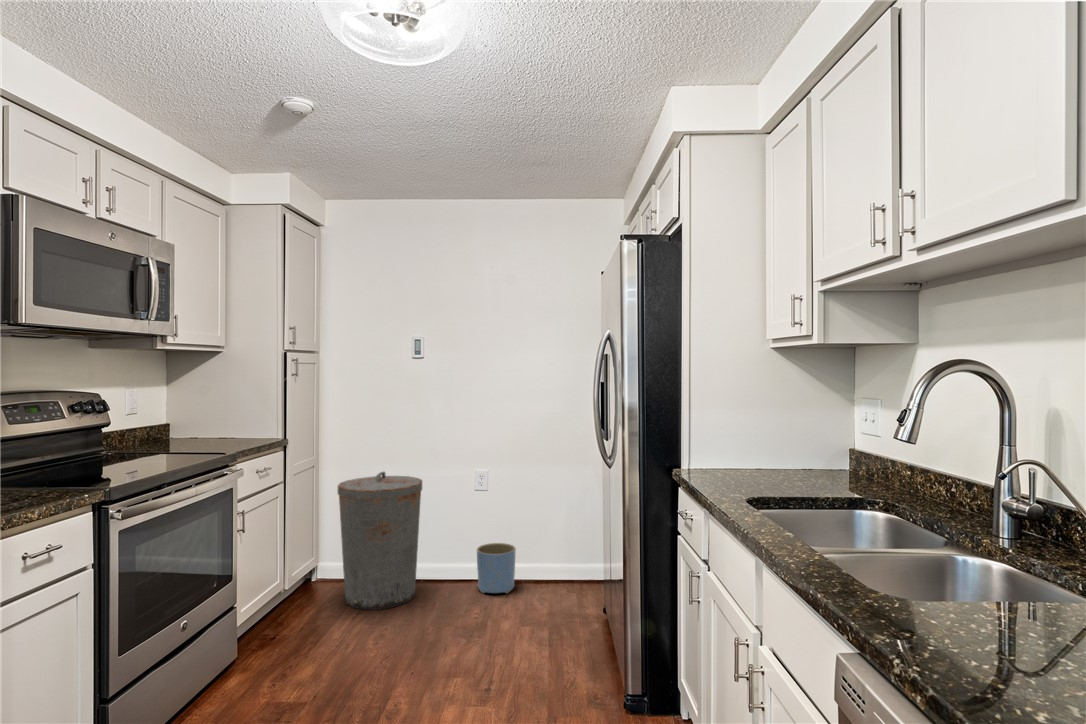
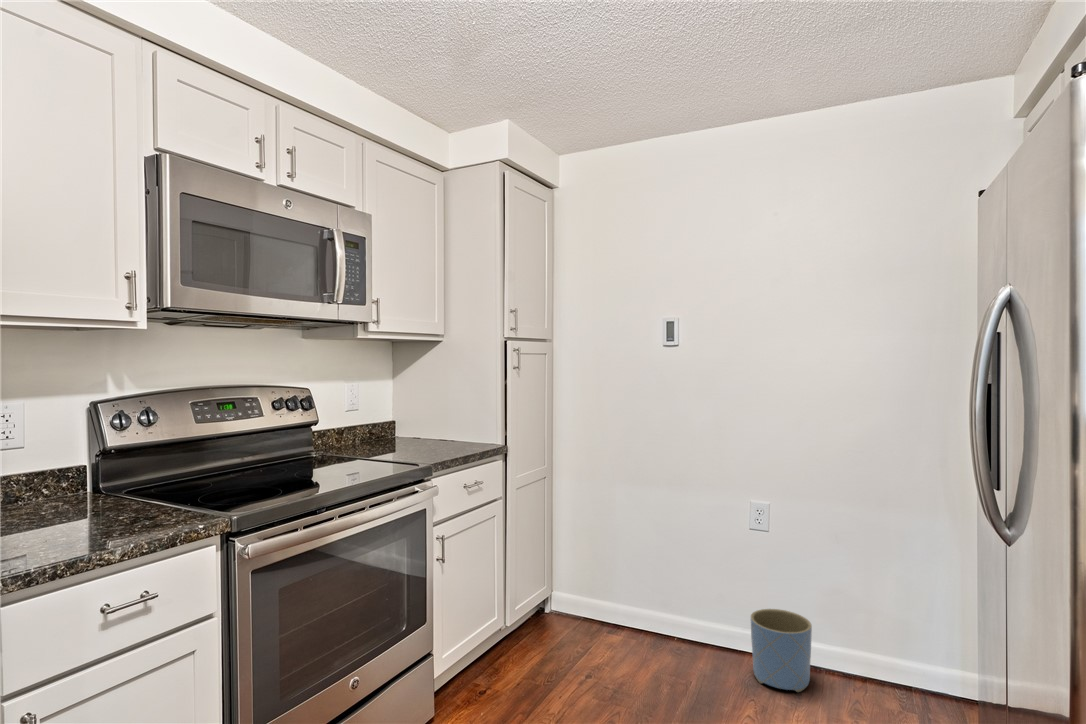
trash can: present [338,472,422,610] -> none [565,493,673,679]

